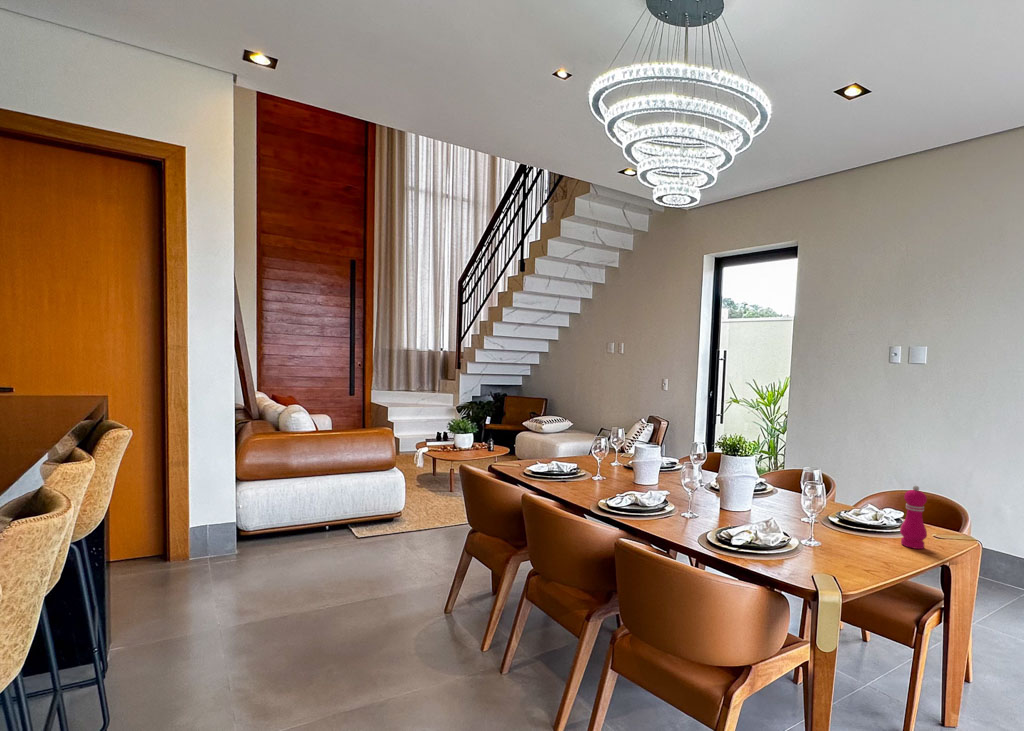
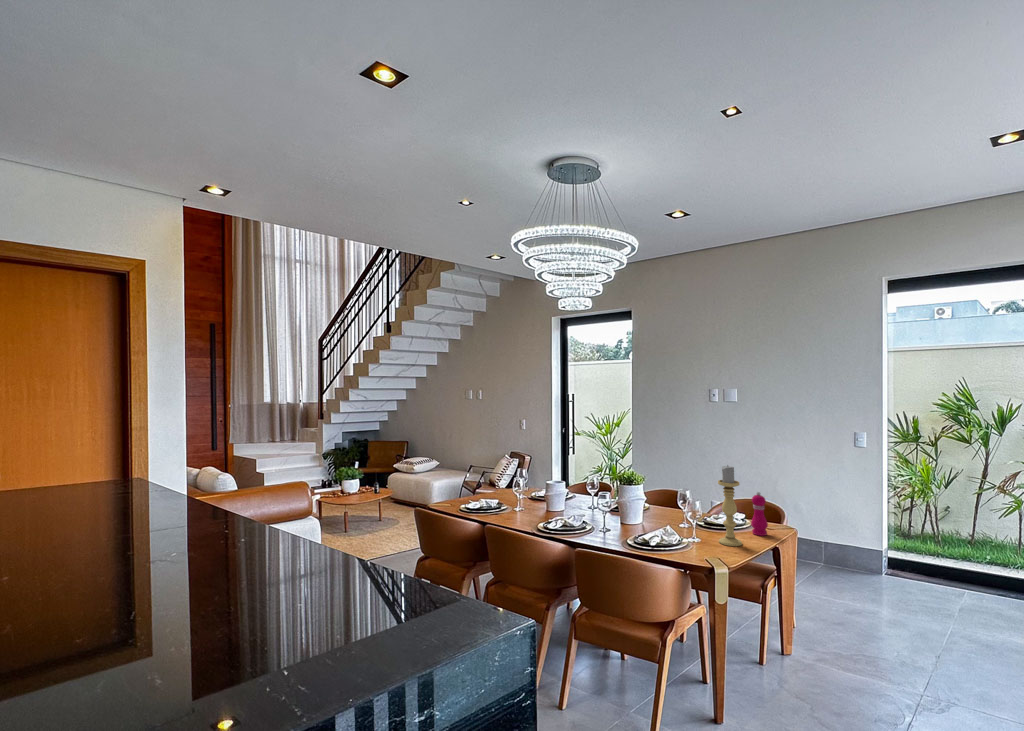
candle holder: none [834,440,873,554] -> present [718,465,742,546]

